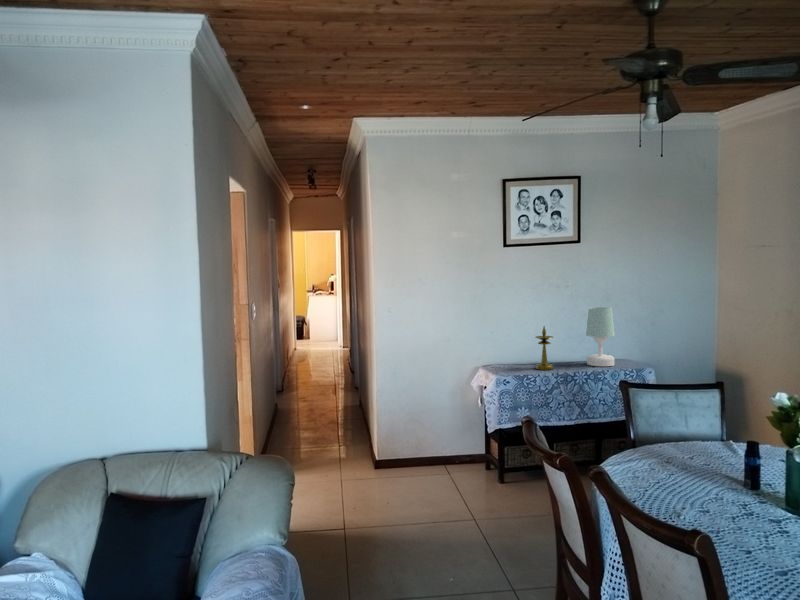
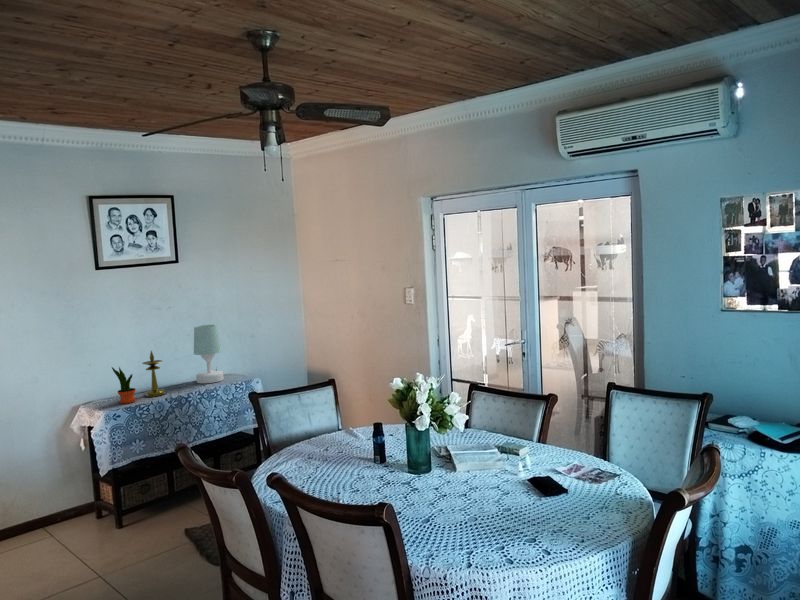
potted plant: none [507,336,526,372] -> present [112,367,136,404]

